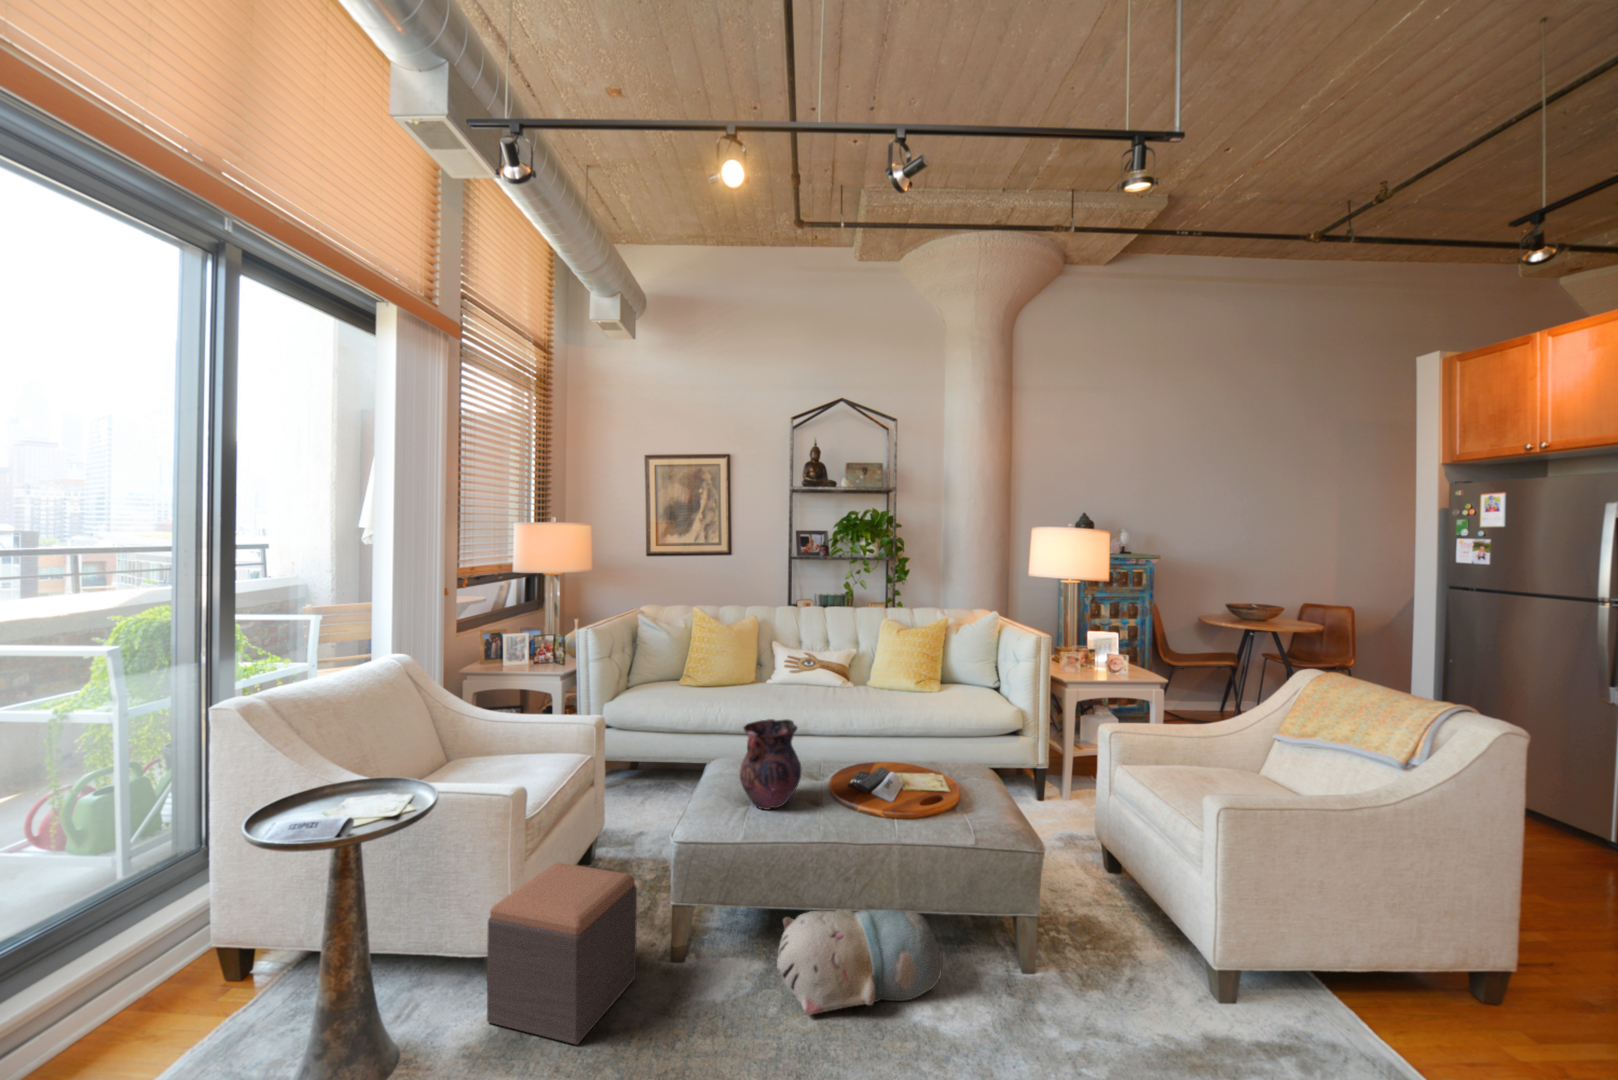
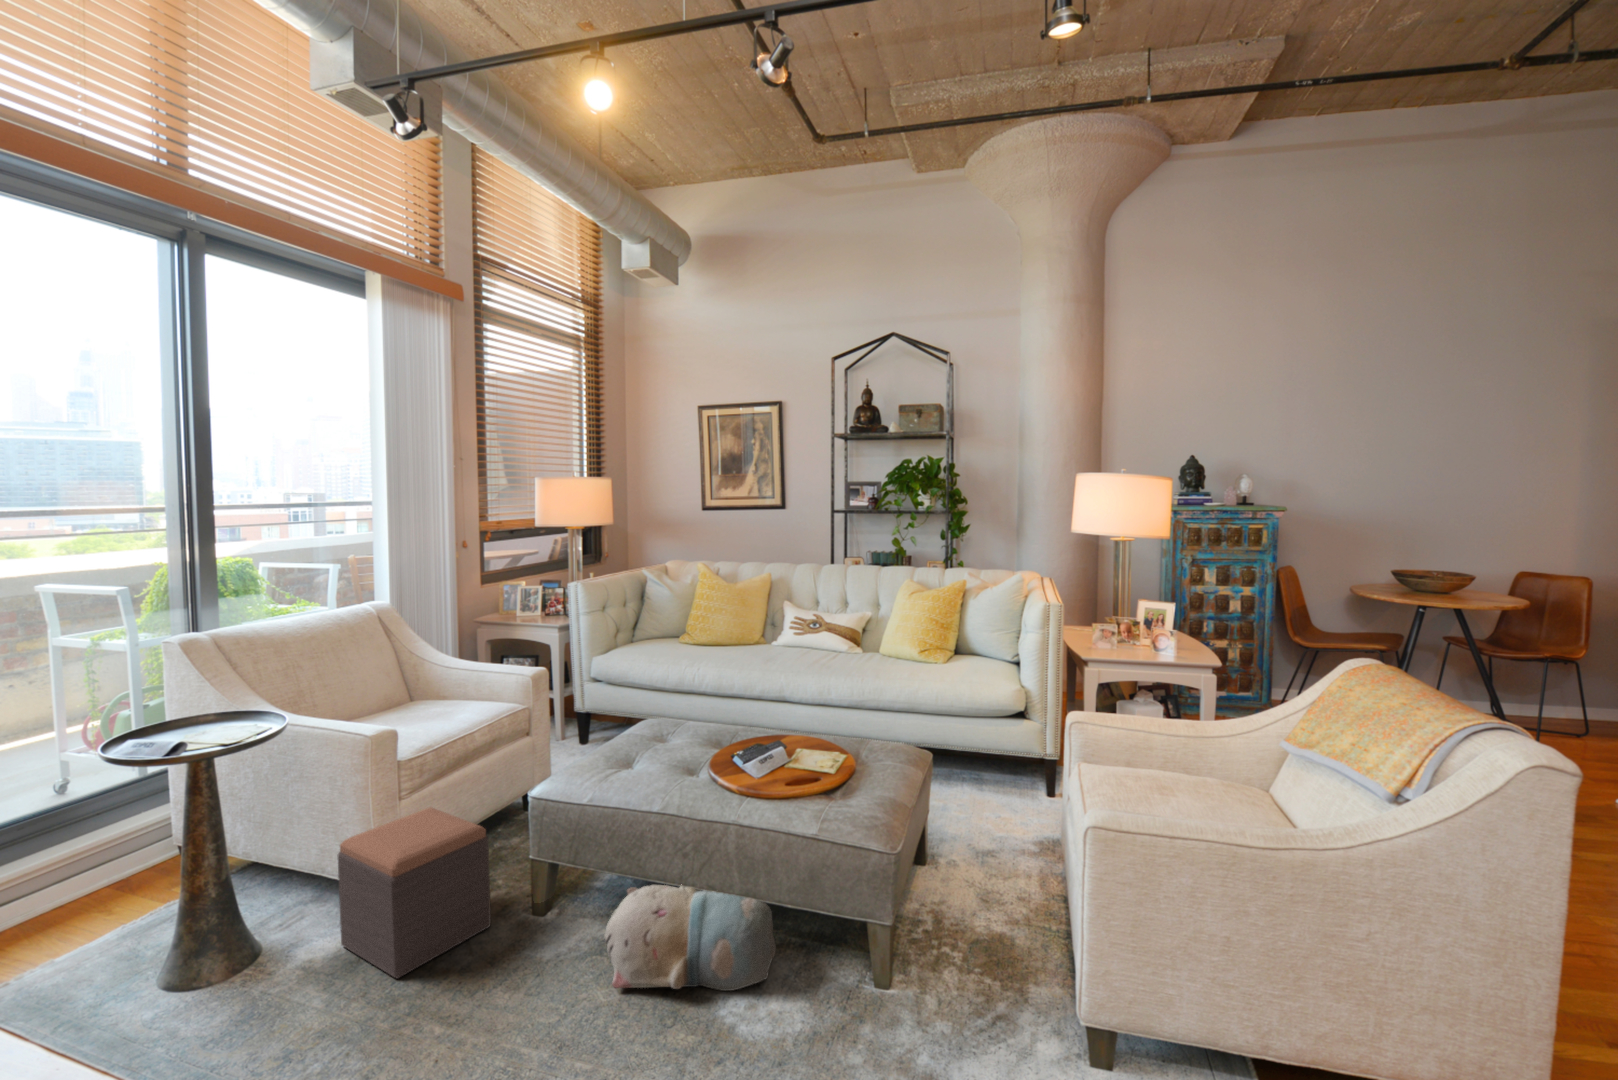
vase: present [740,719,802,810] -> none [609,683,677,776]

